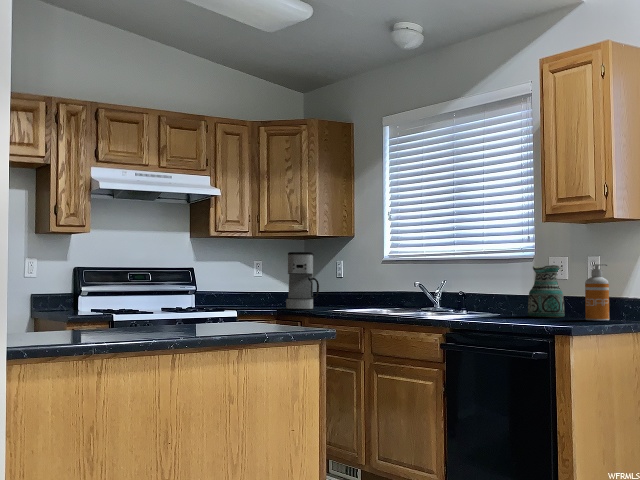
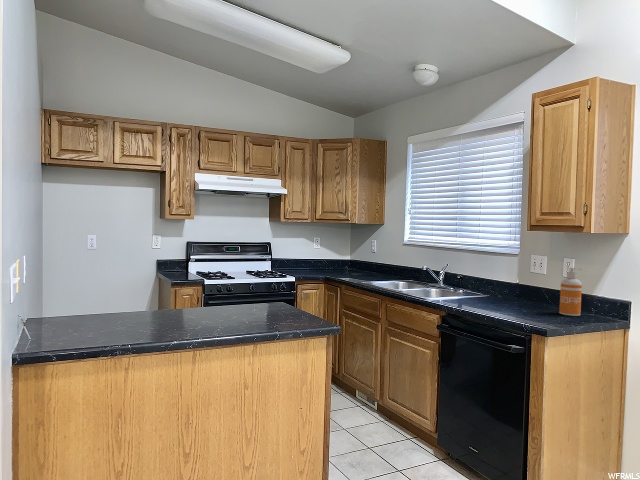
coffee maker: present [286,252,319,310] -> none [331,236,355,278]
ceramic pitcher: present [528,265,564,317] -> none [510,262,541,306]

